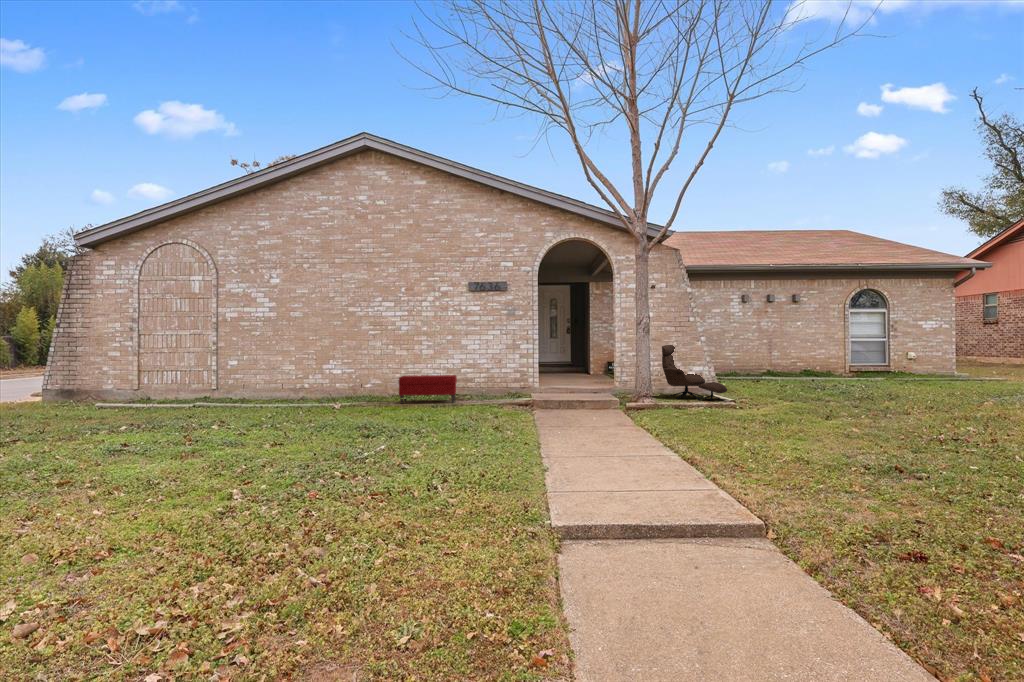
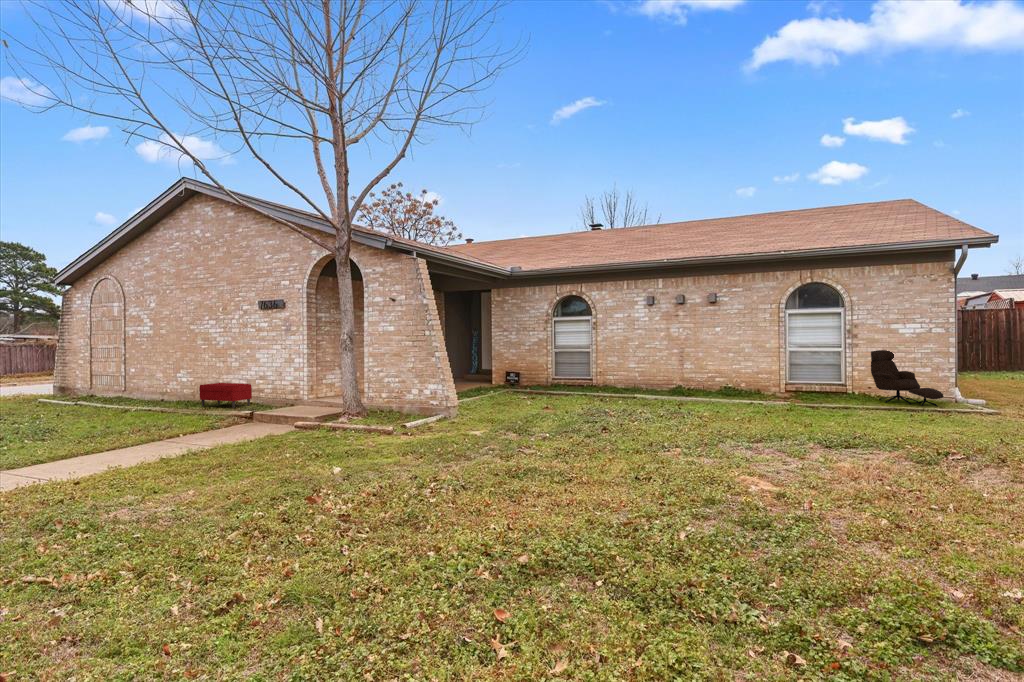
lounge chair: present [662,345,727,401] -> present [871,350,944,407]

